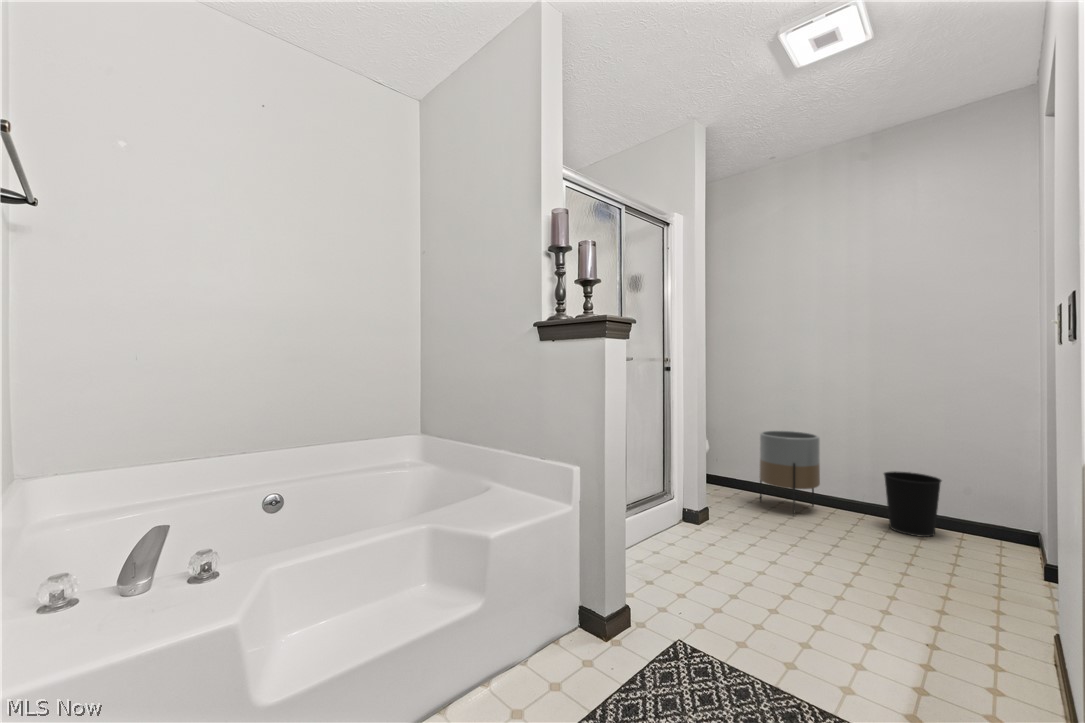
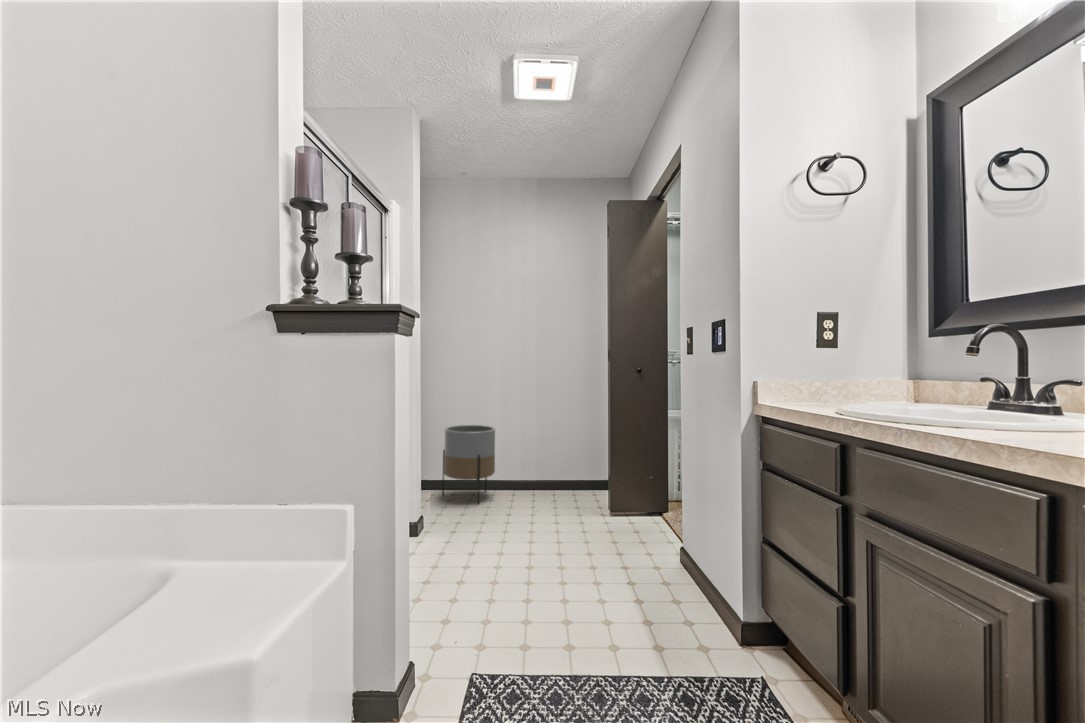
wastebasket: present [884,472,942,537] -> none [542,450,580,500]

